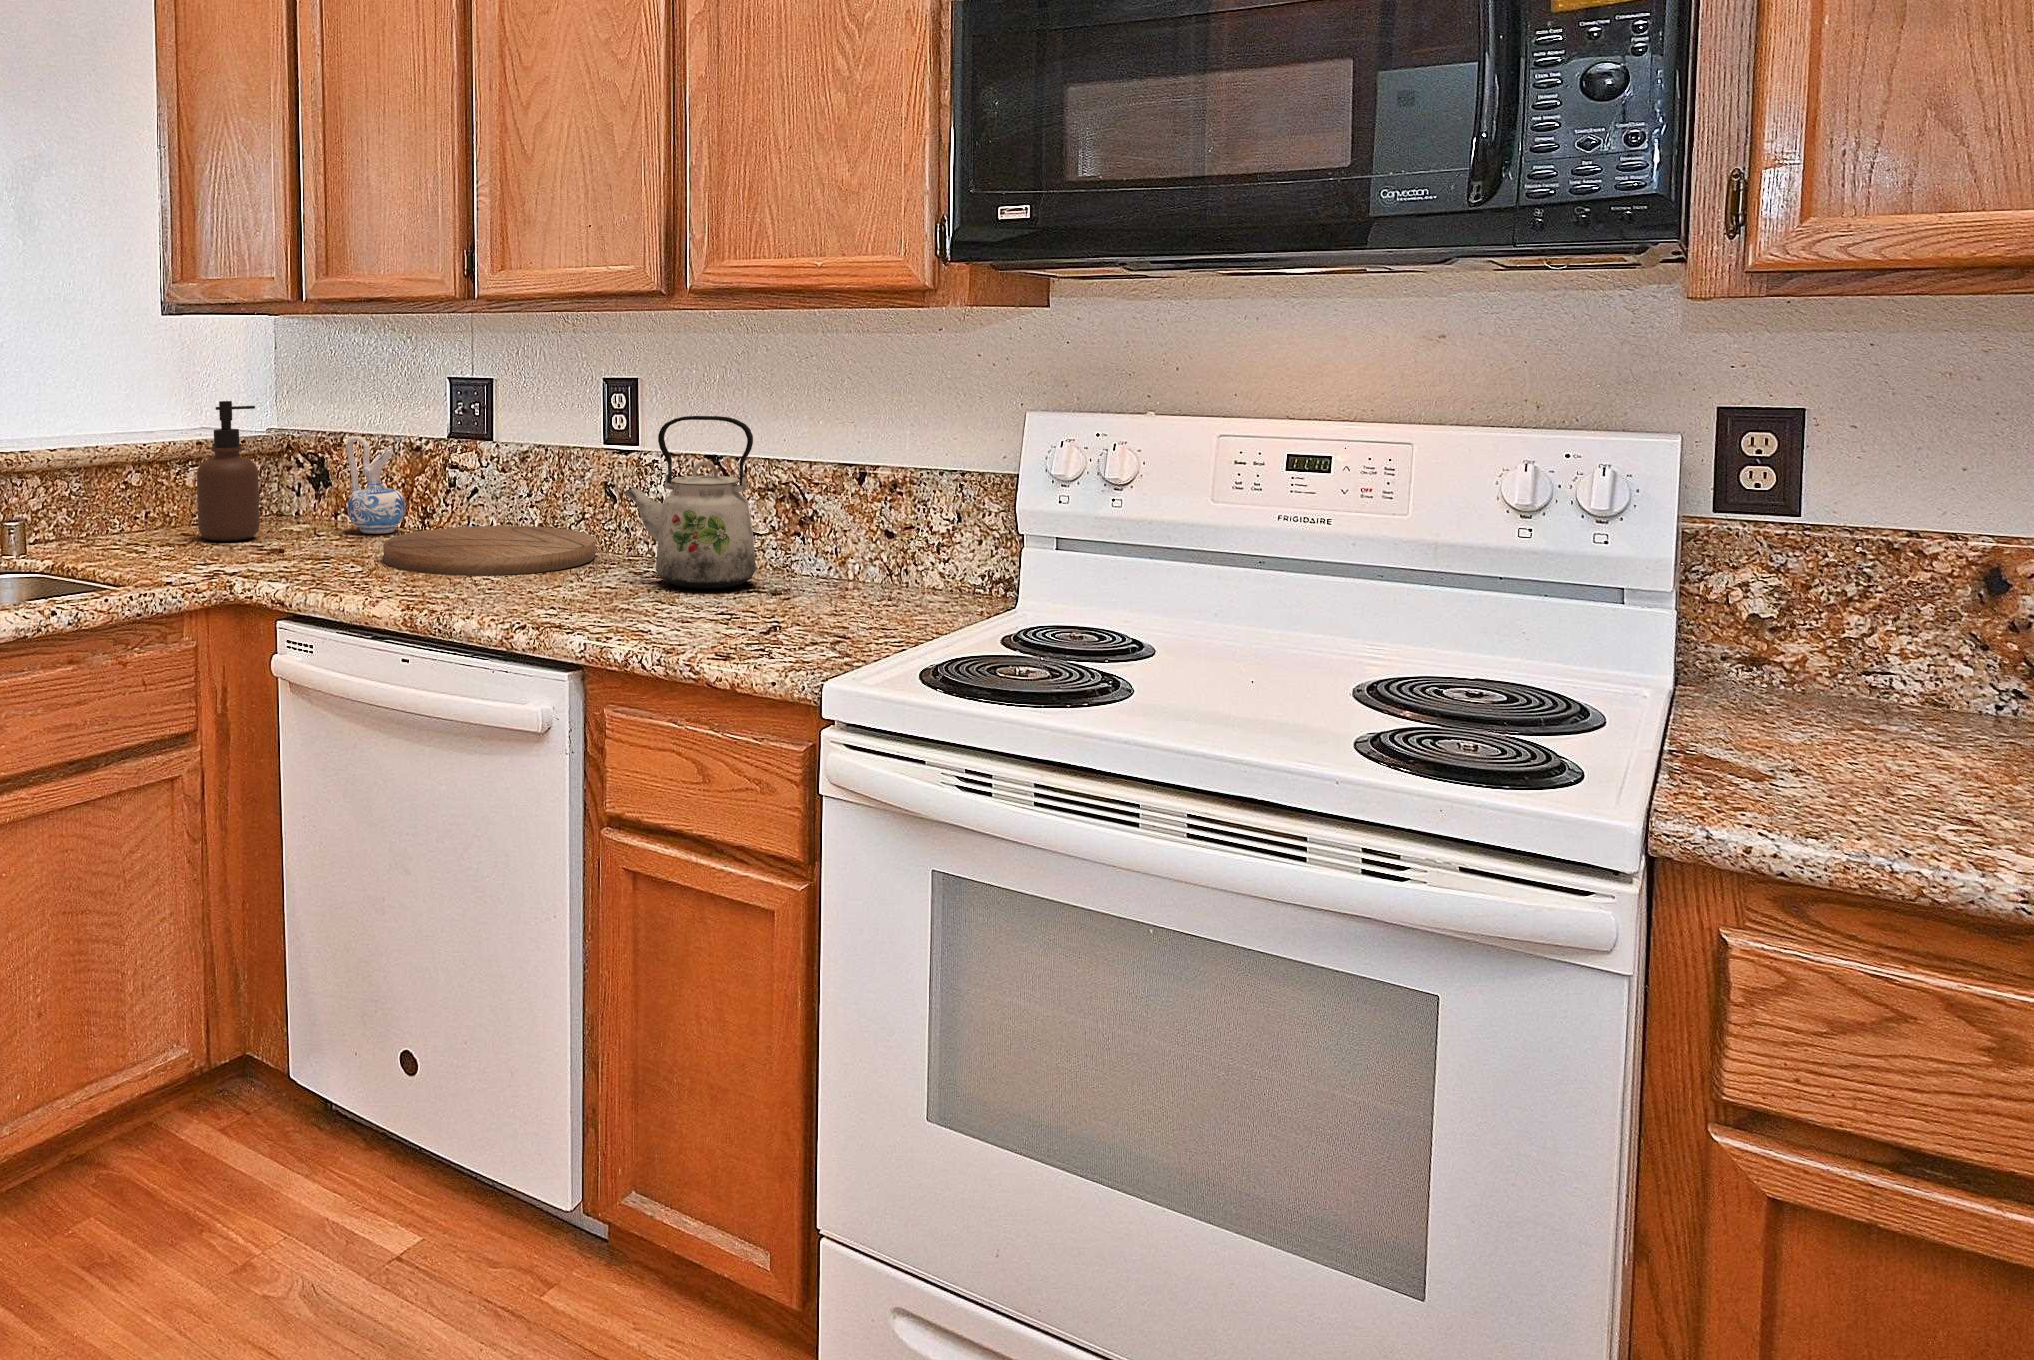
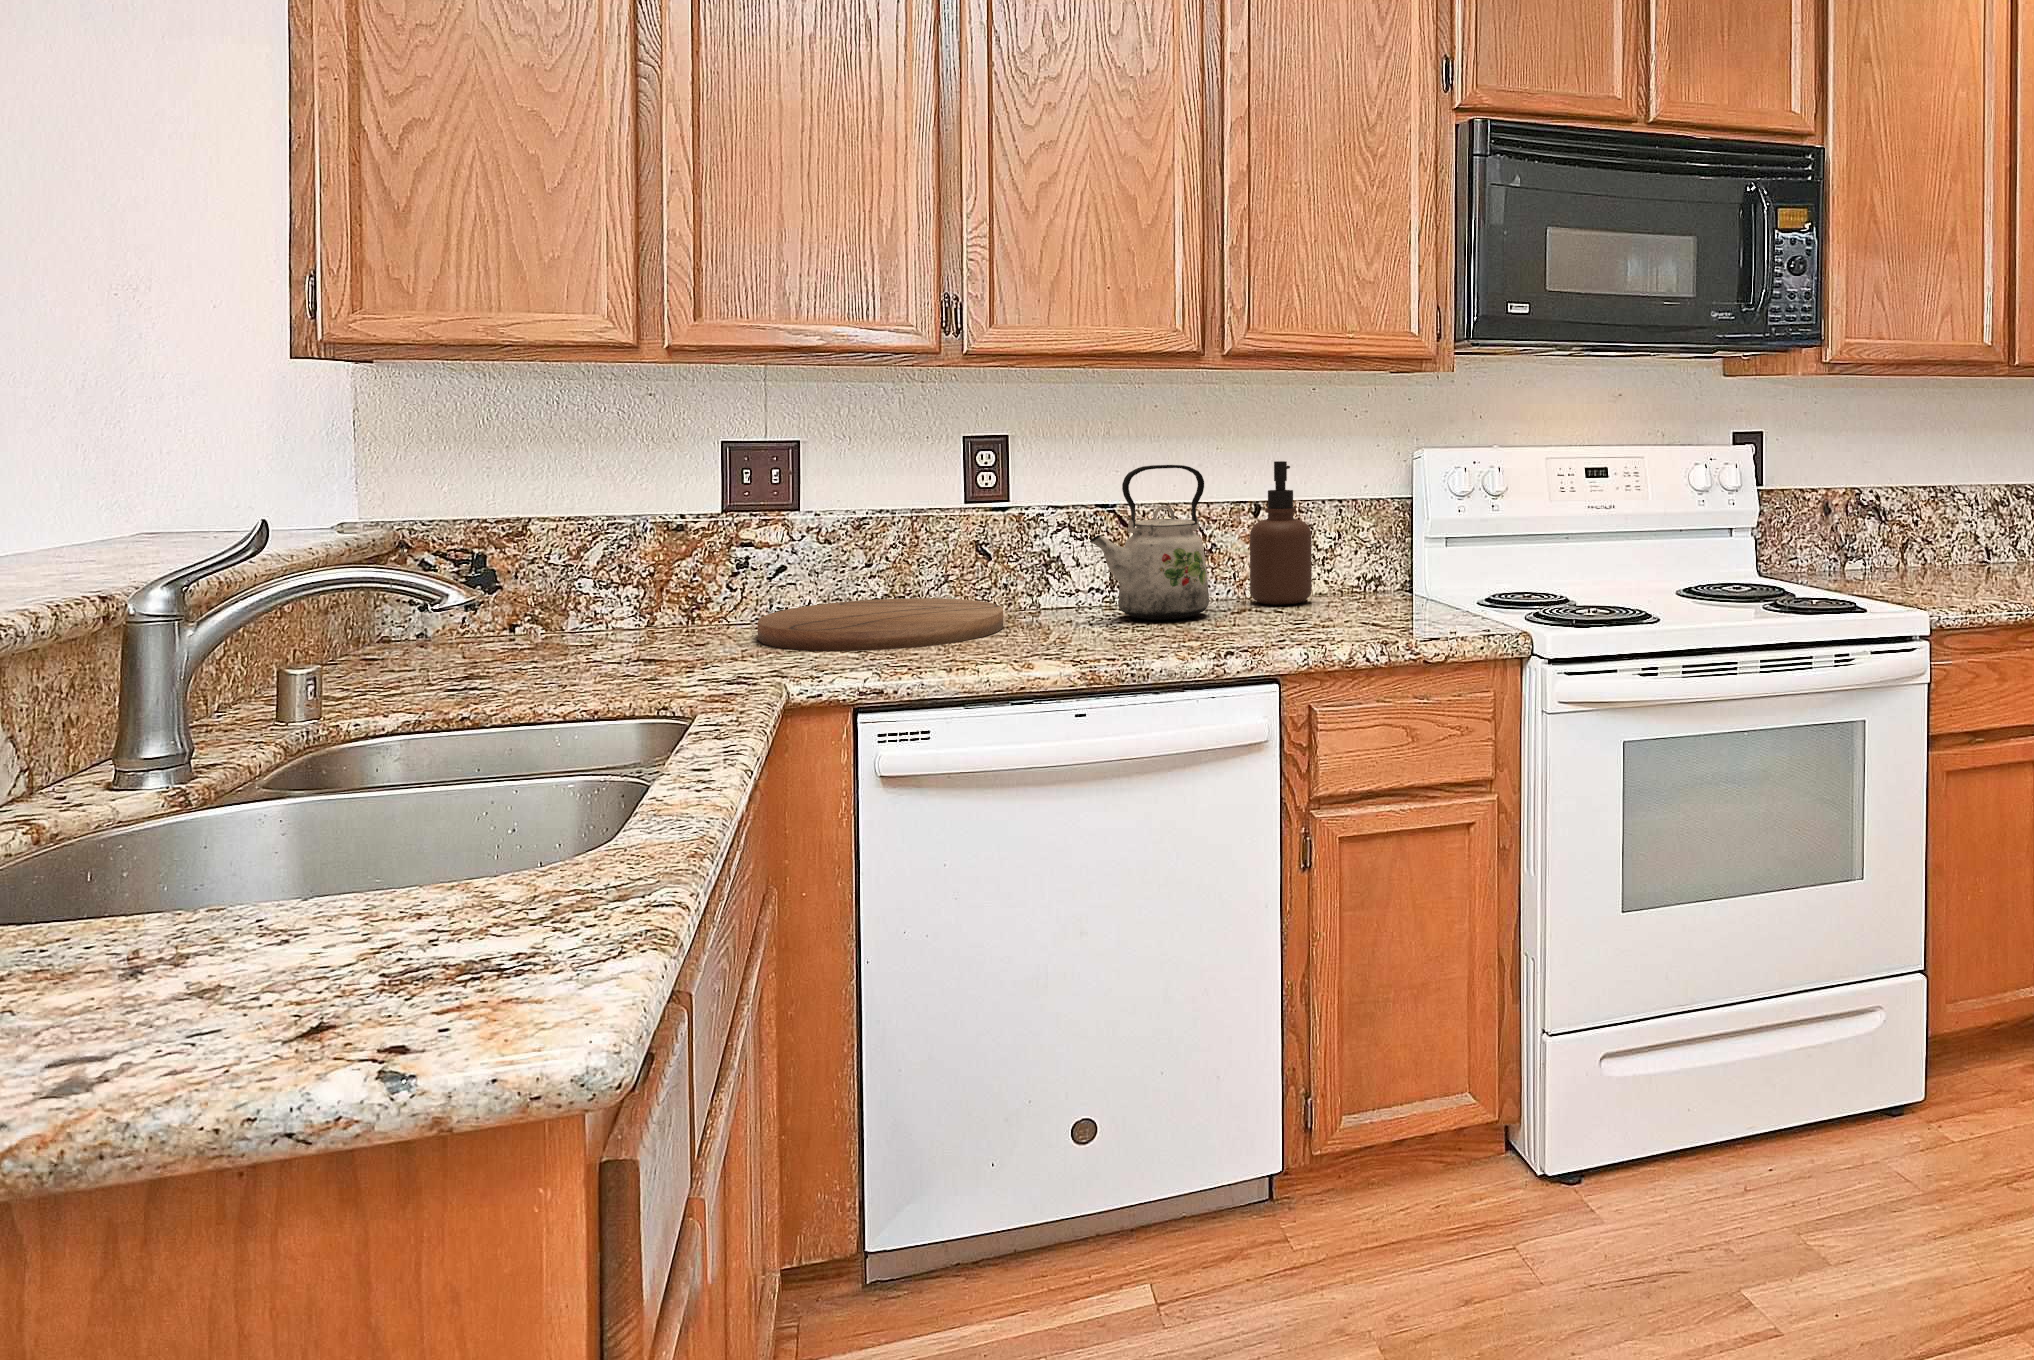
soap dispenser: present [197,401,260,541] -> present [1250,461,1312,605]
ceramic pitcher: present [347,436,405,534] -> none [572,519,654,639]

